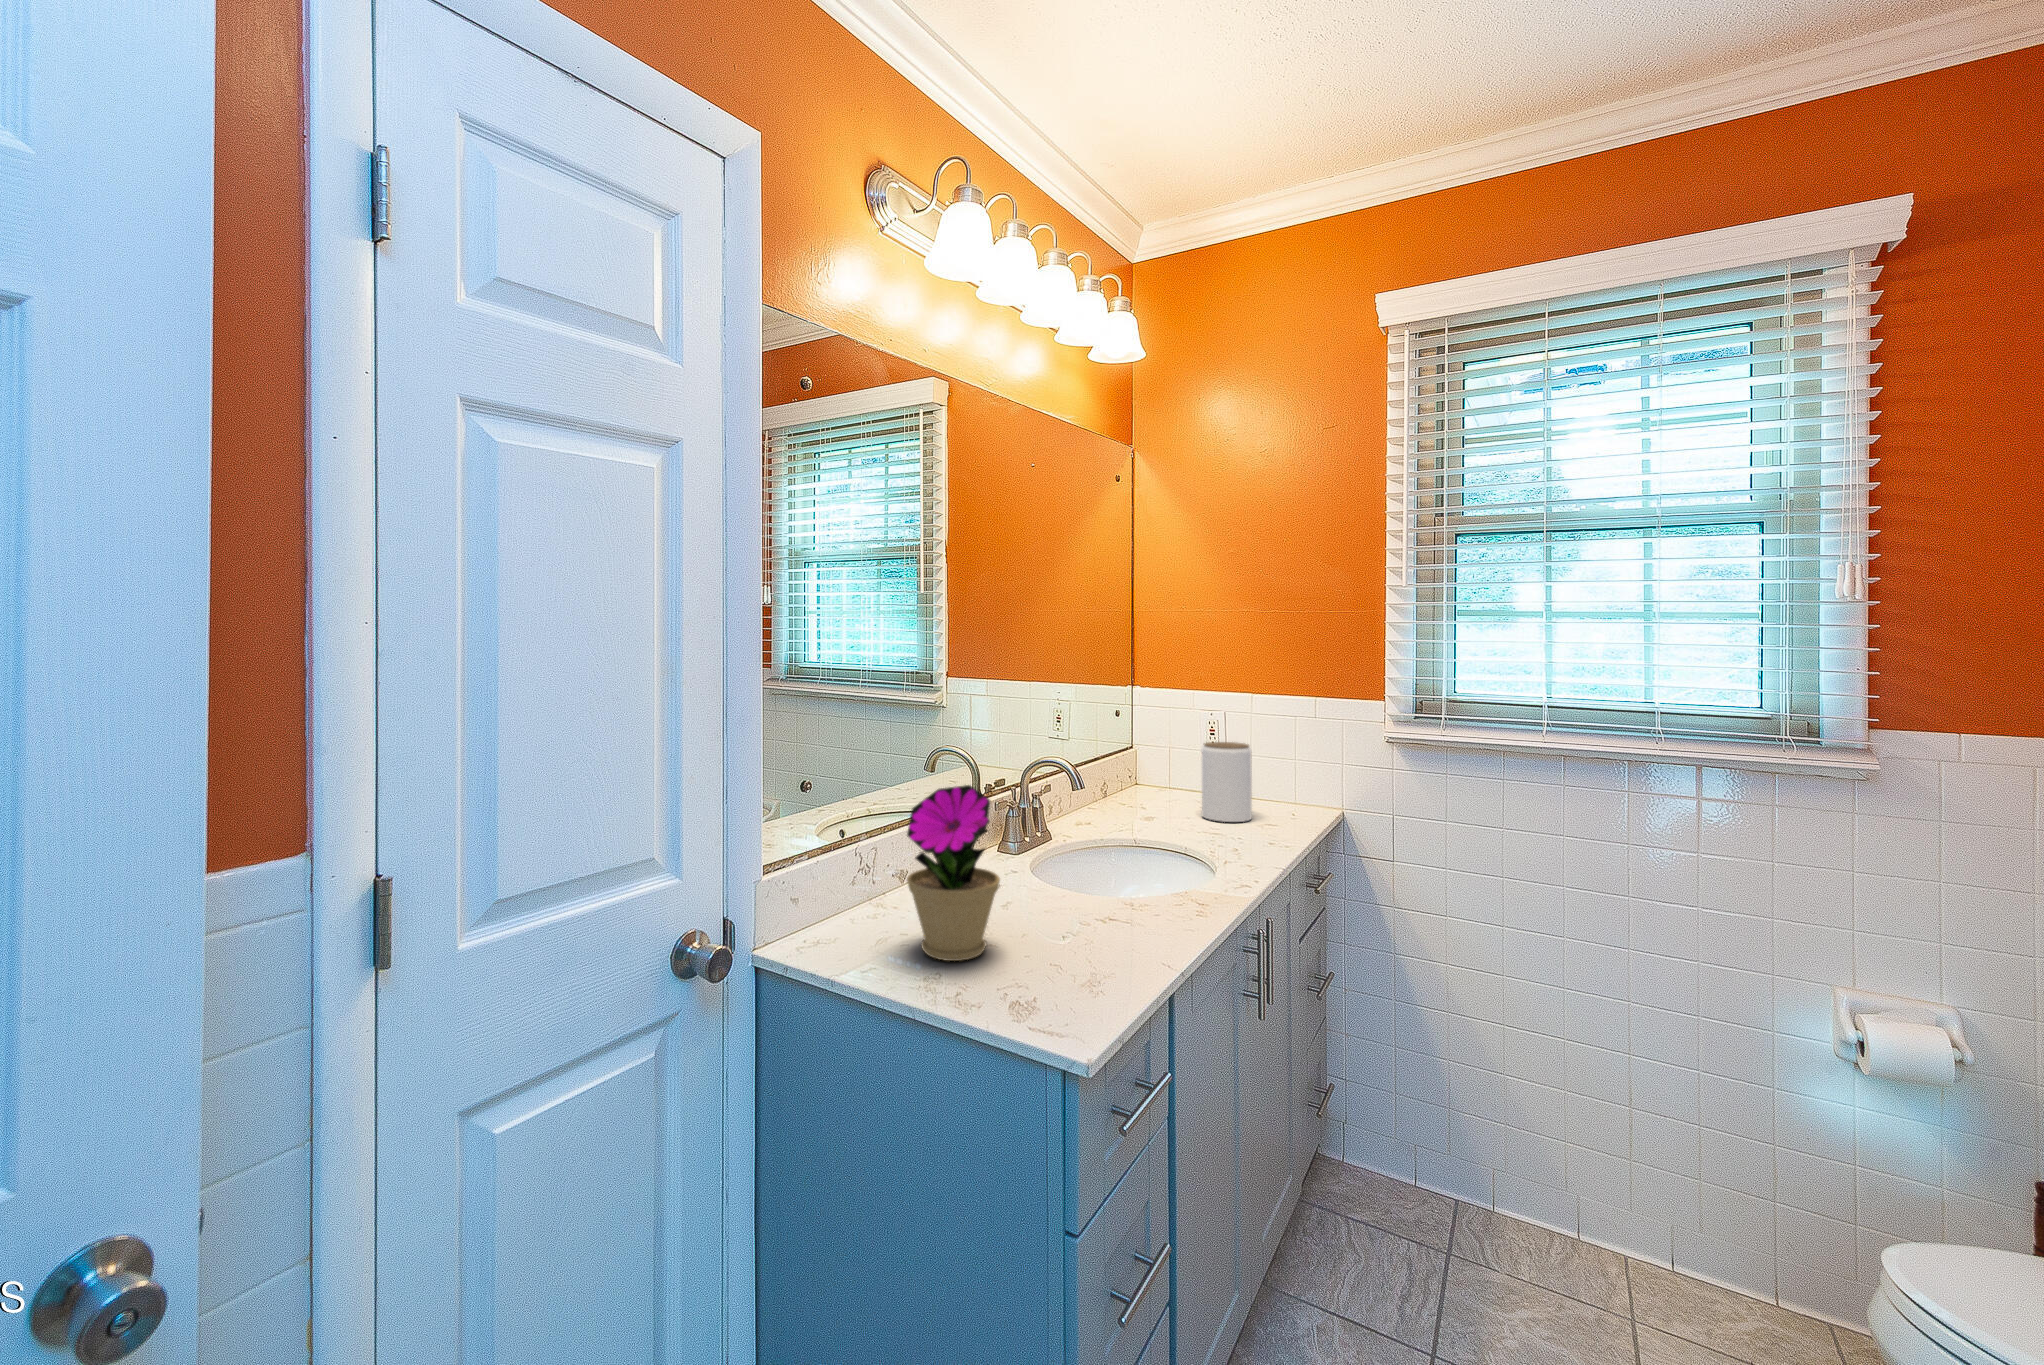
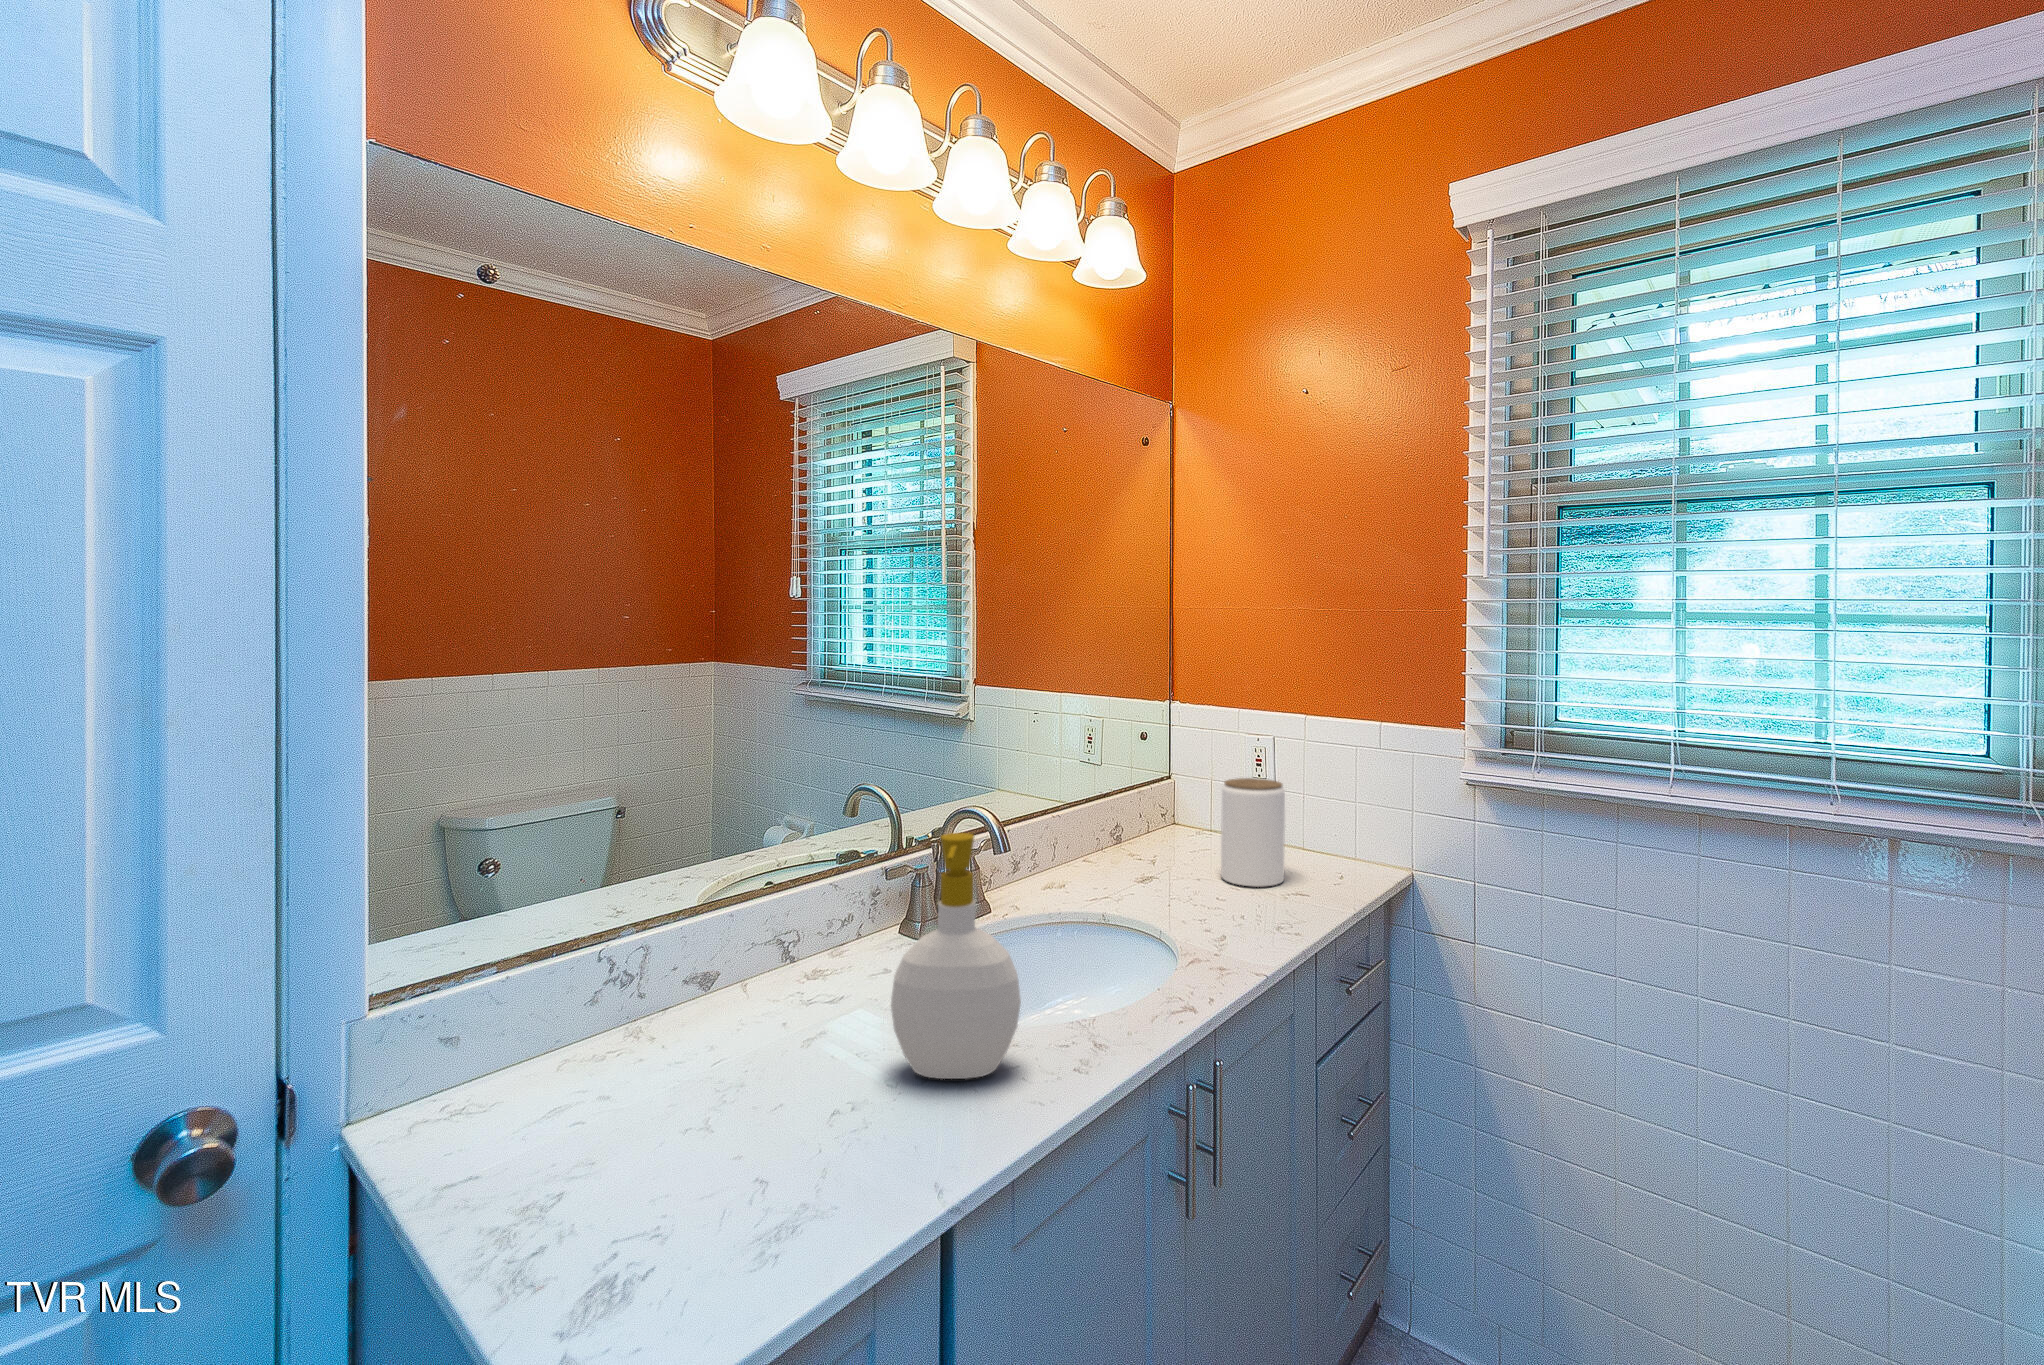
soap bottle: none [1084,765,1170,926] -> present [891,833,1021,1079]
flower pot: present [907,785,1000,961] -> none [563,864,725,1142]

